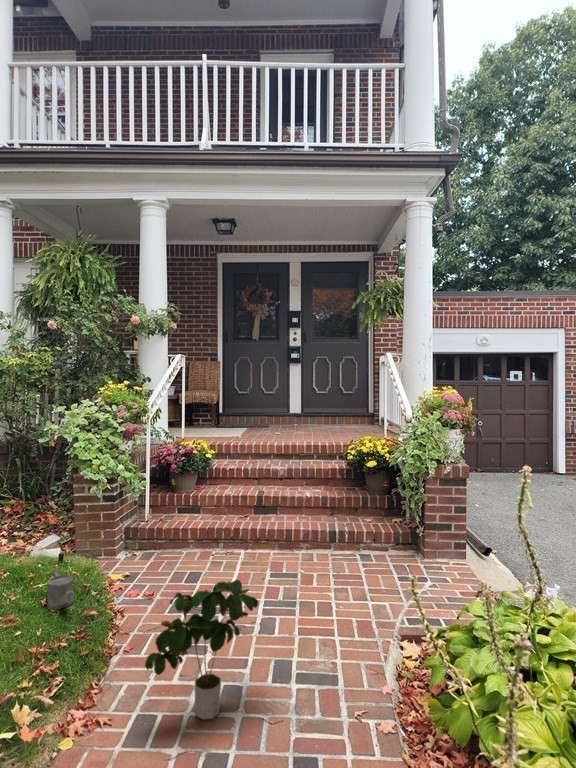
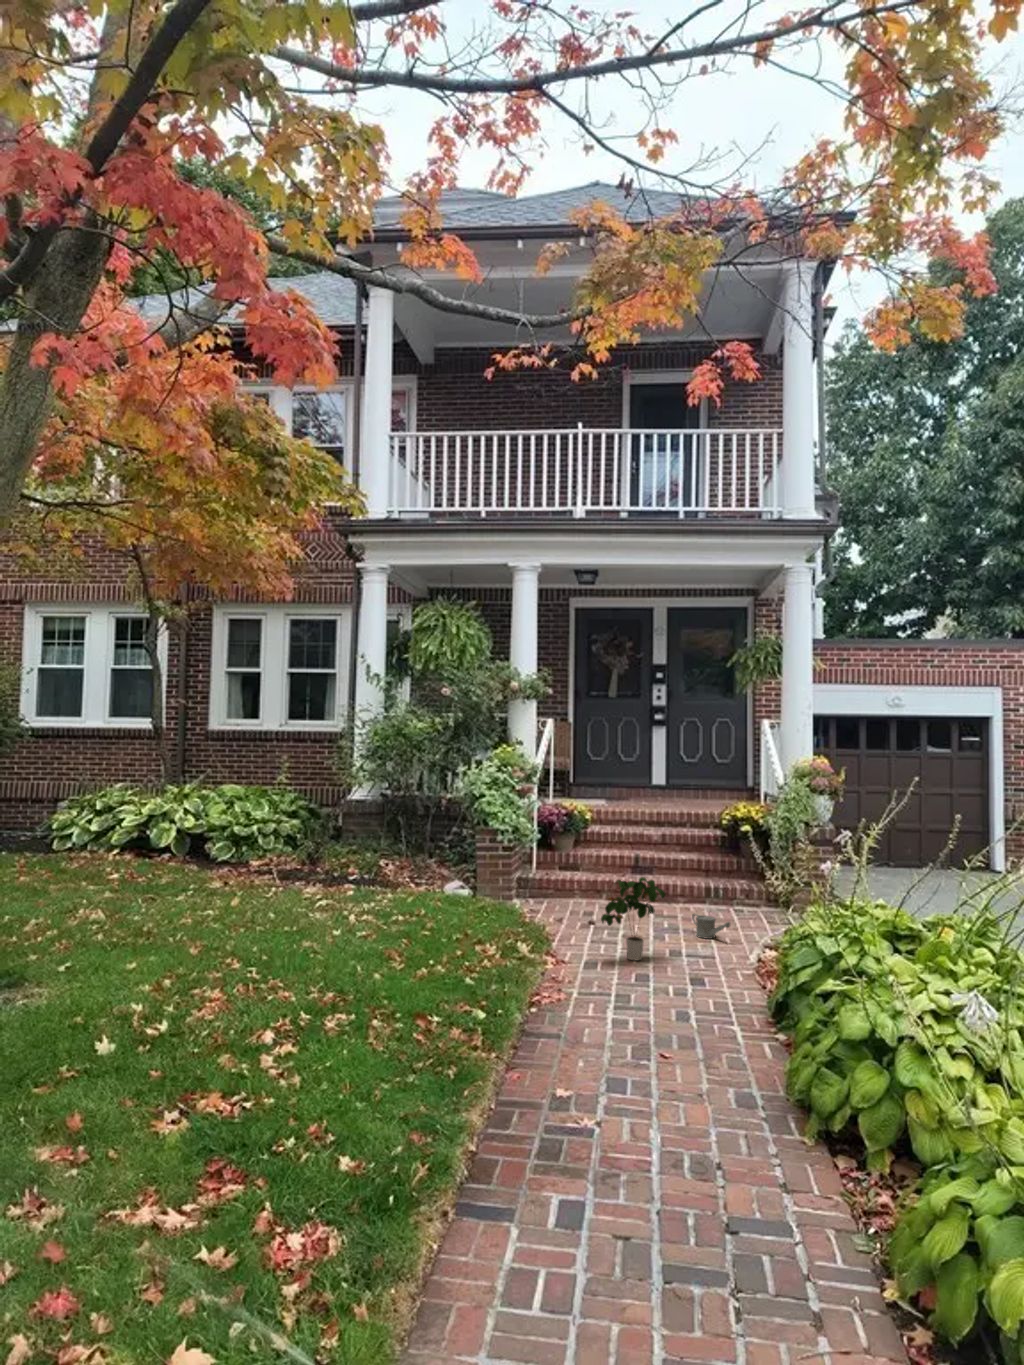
watering can: present [47,572,75,609] -> present [692,914,730,939]

